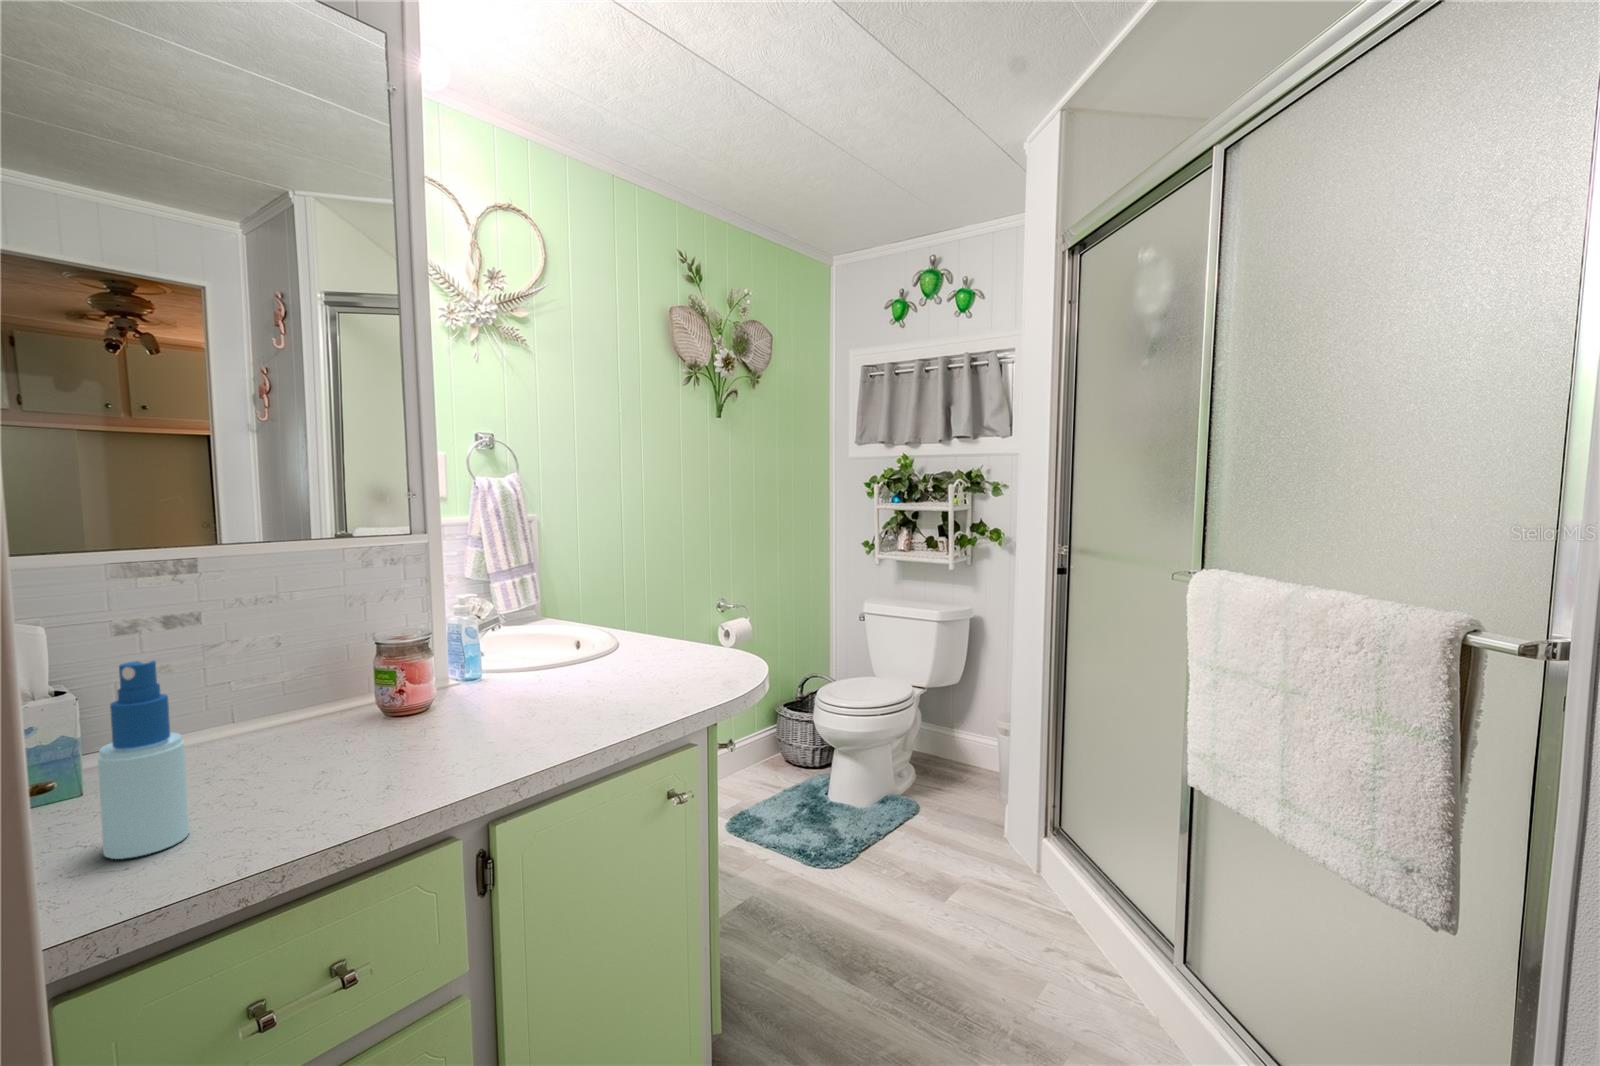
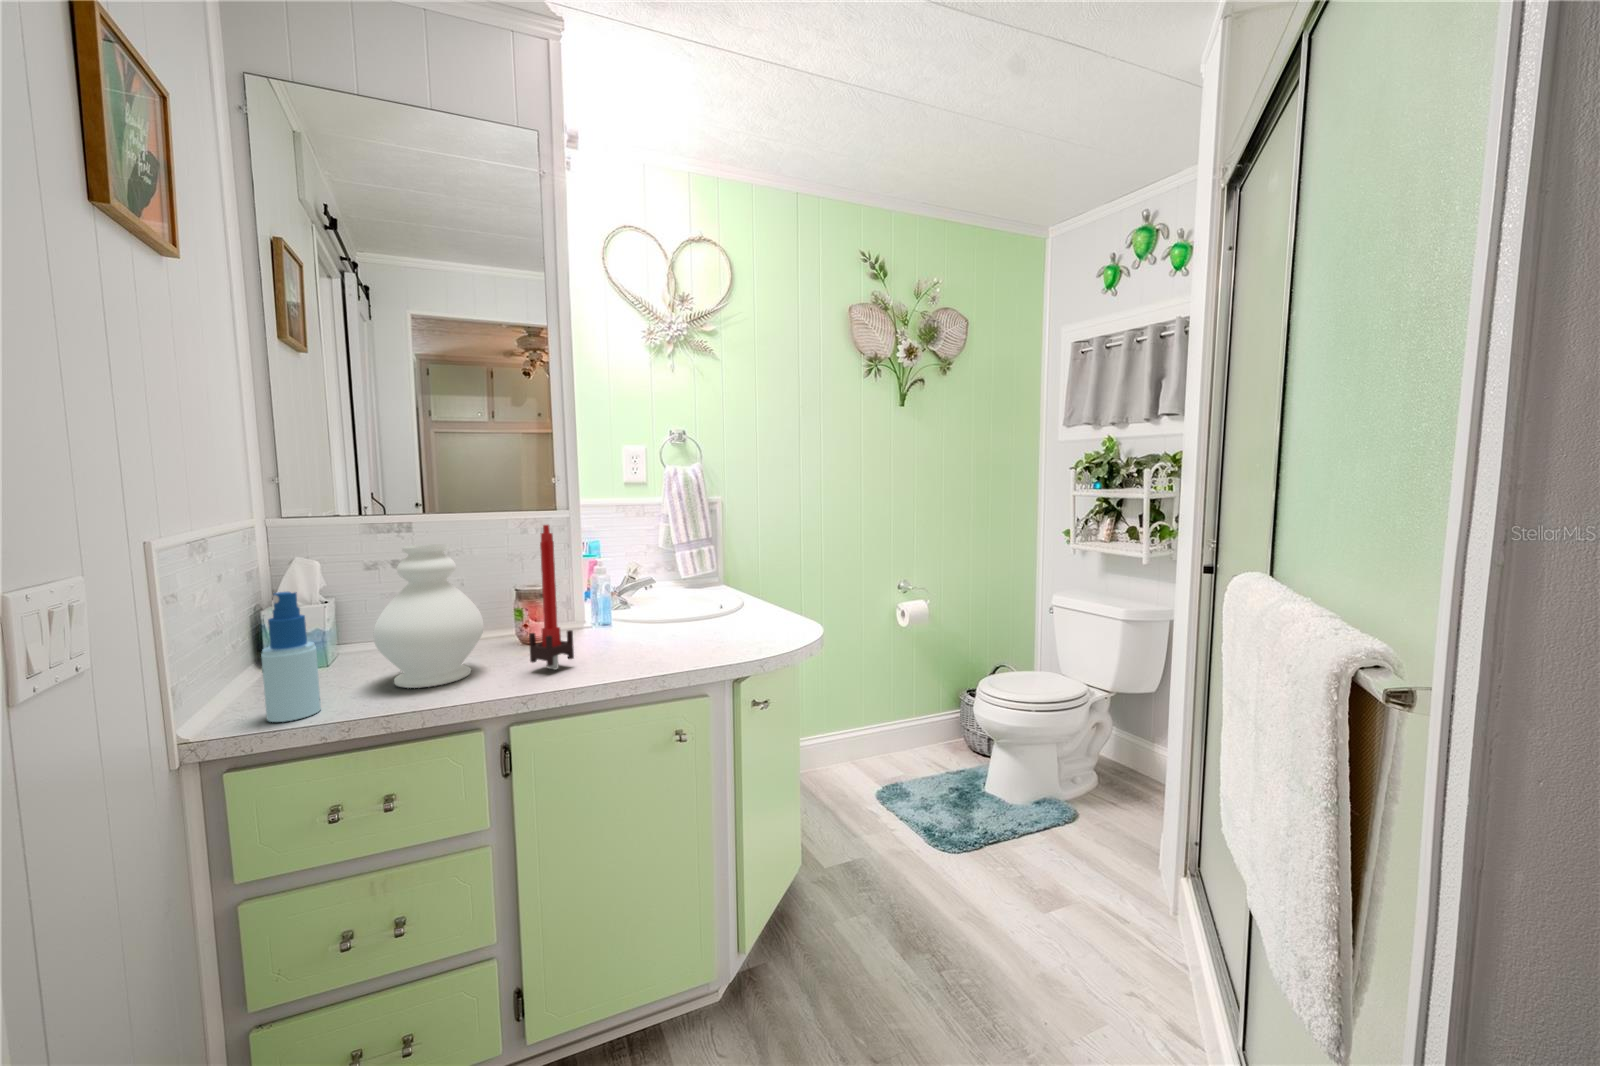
candle: none [453,553,508,732] -> present [529,525,574,669]
decorative vase: none [228,583,385,783] -> present [374,544,484,688]

